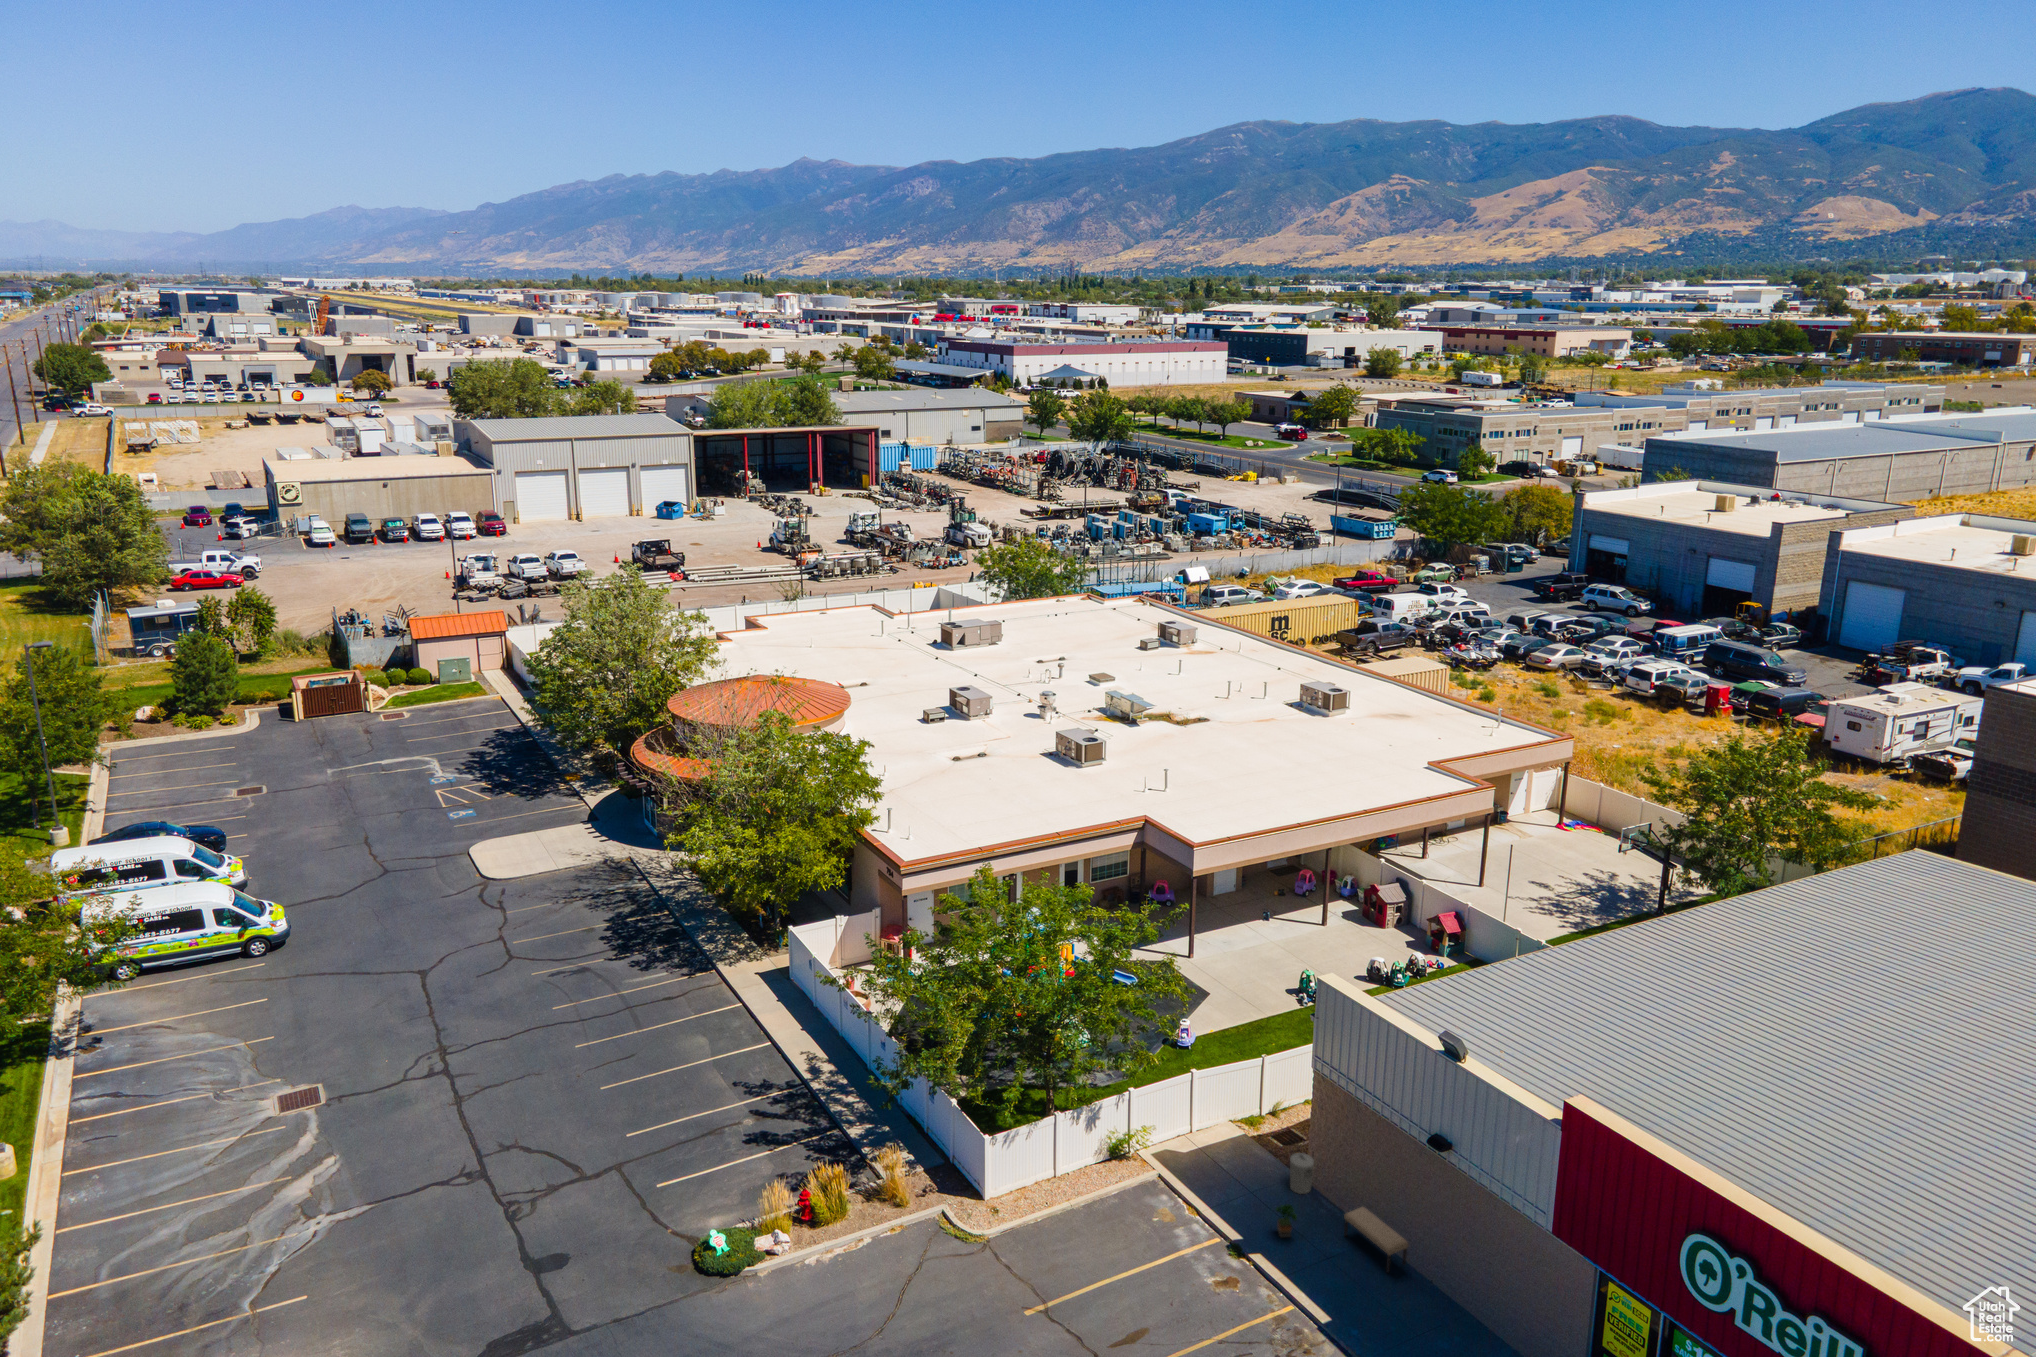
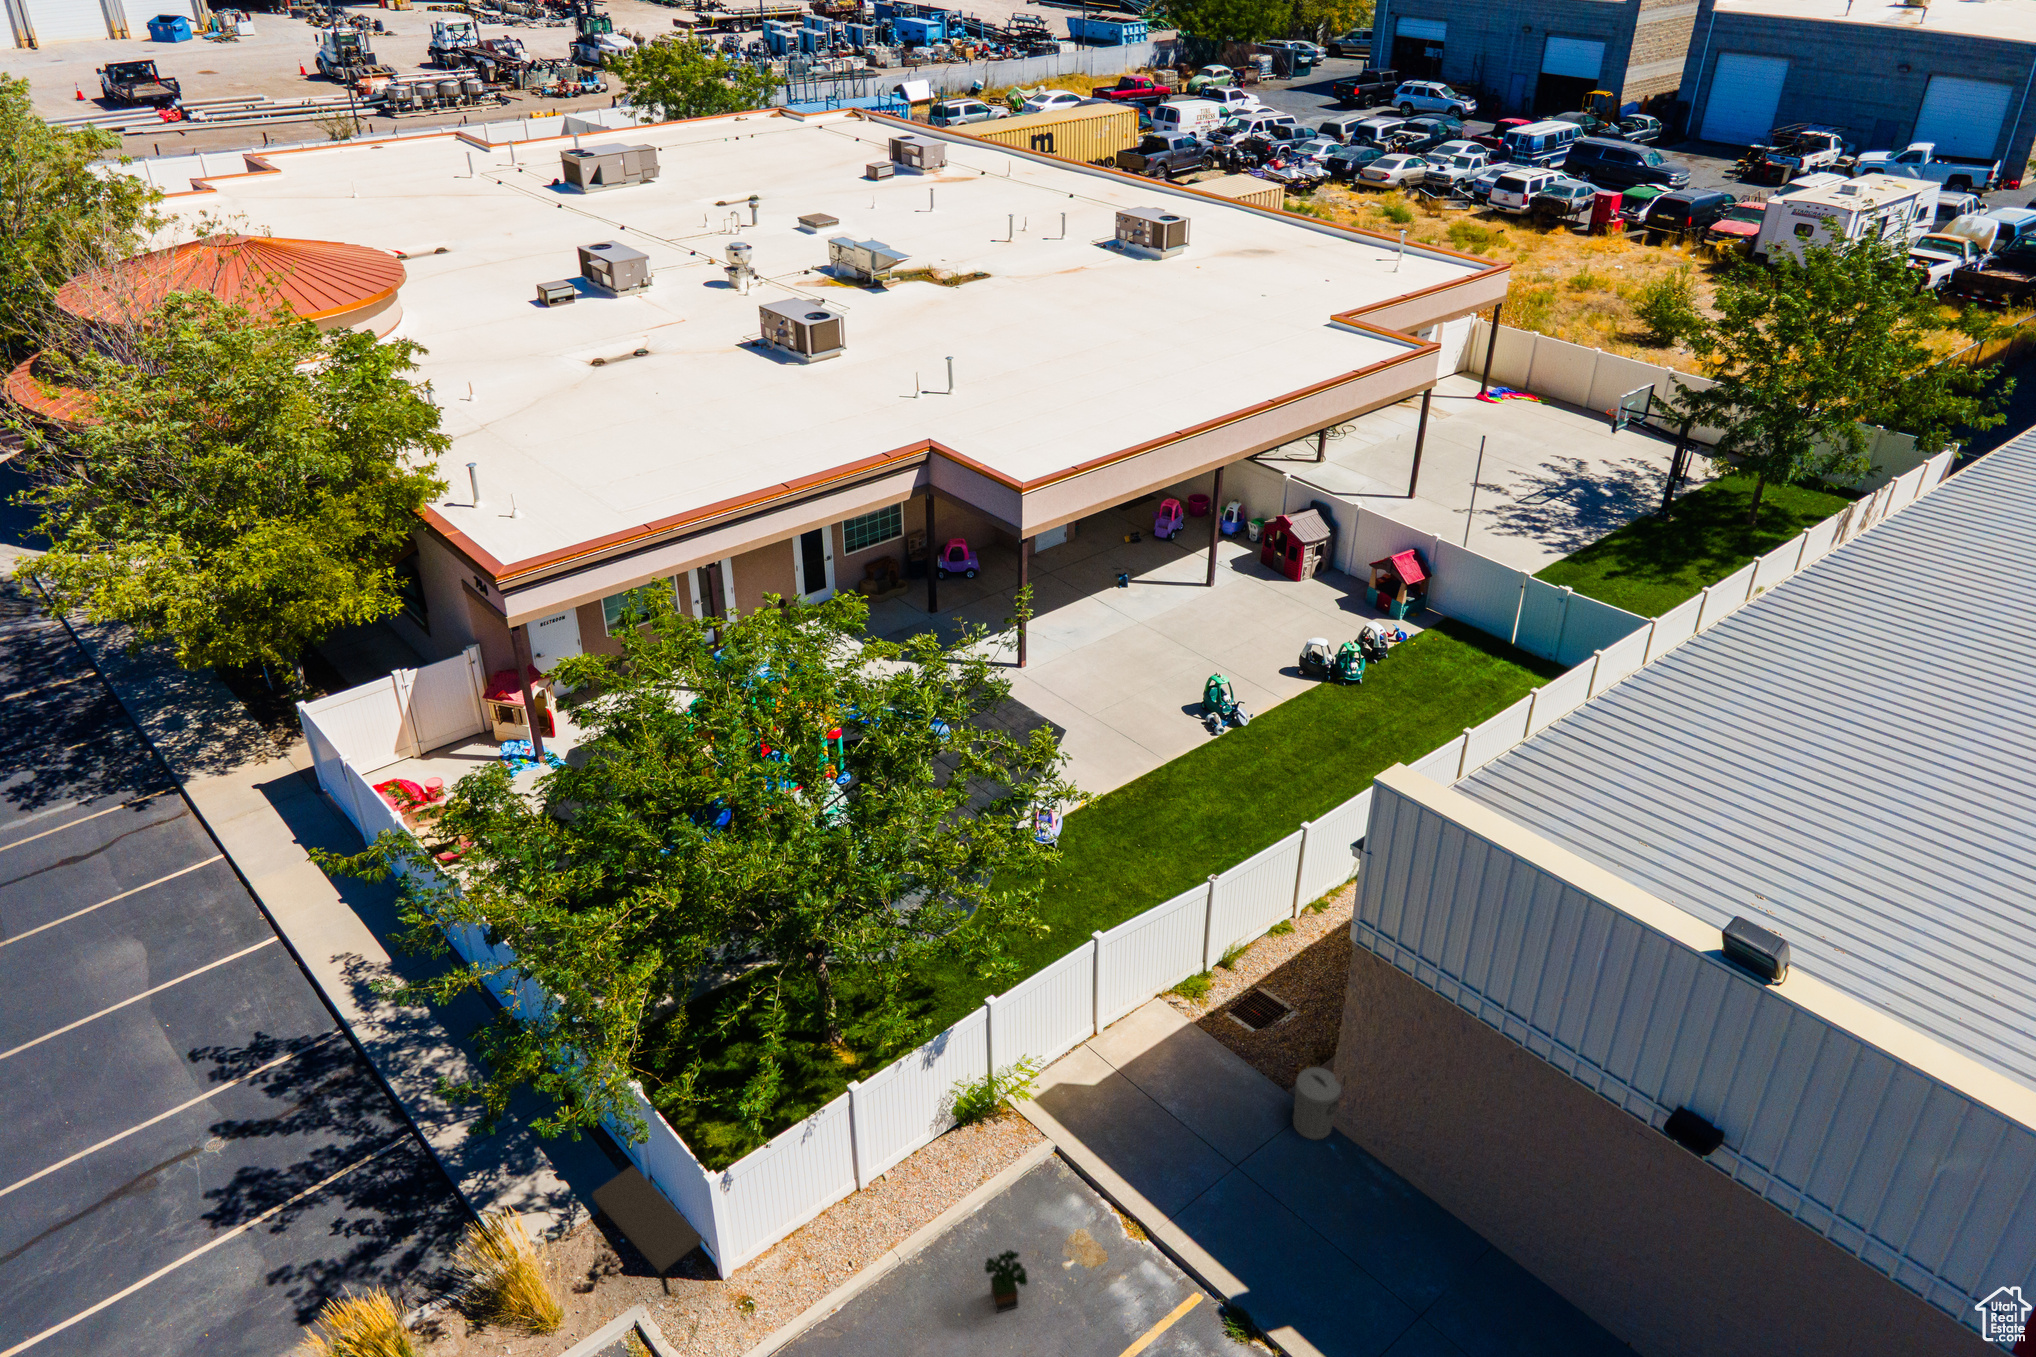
potted tree: present [1276,1204,1297,1237] -> present [984,1250,1027,1312]
bench: present [1344,1207,1408,1272] -> present [592,1165,704,1296]

